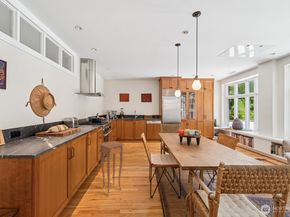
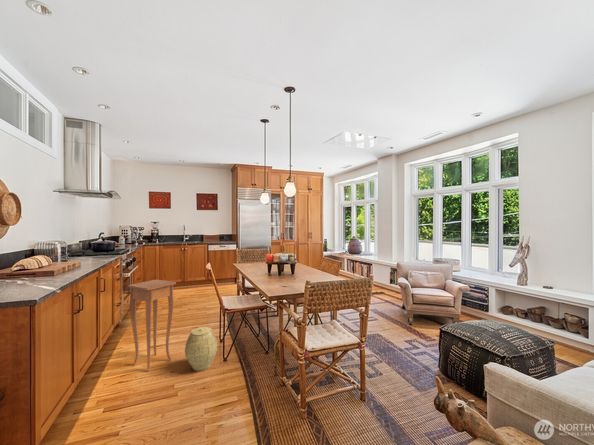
woven basket: none [128,174,147,204] -> present [185,327,217,371]

